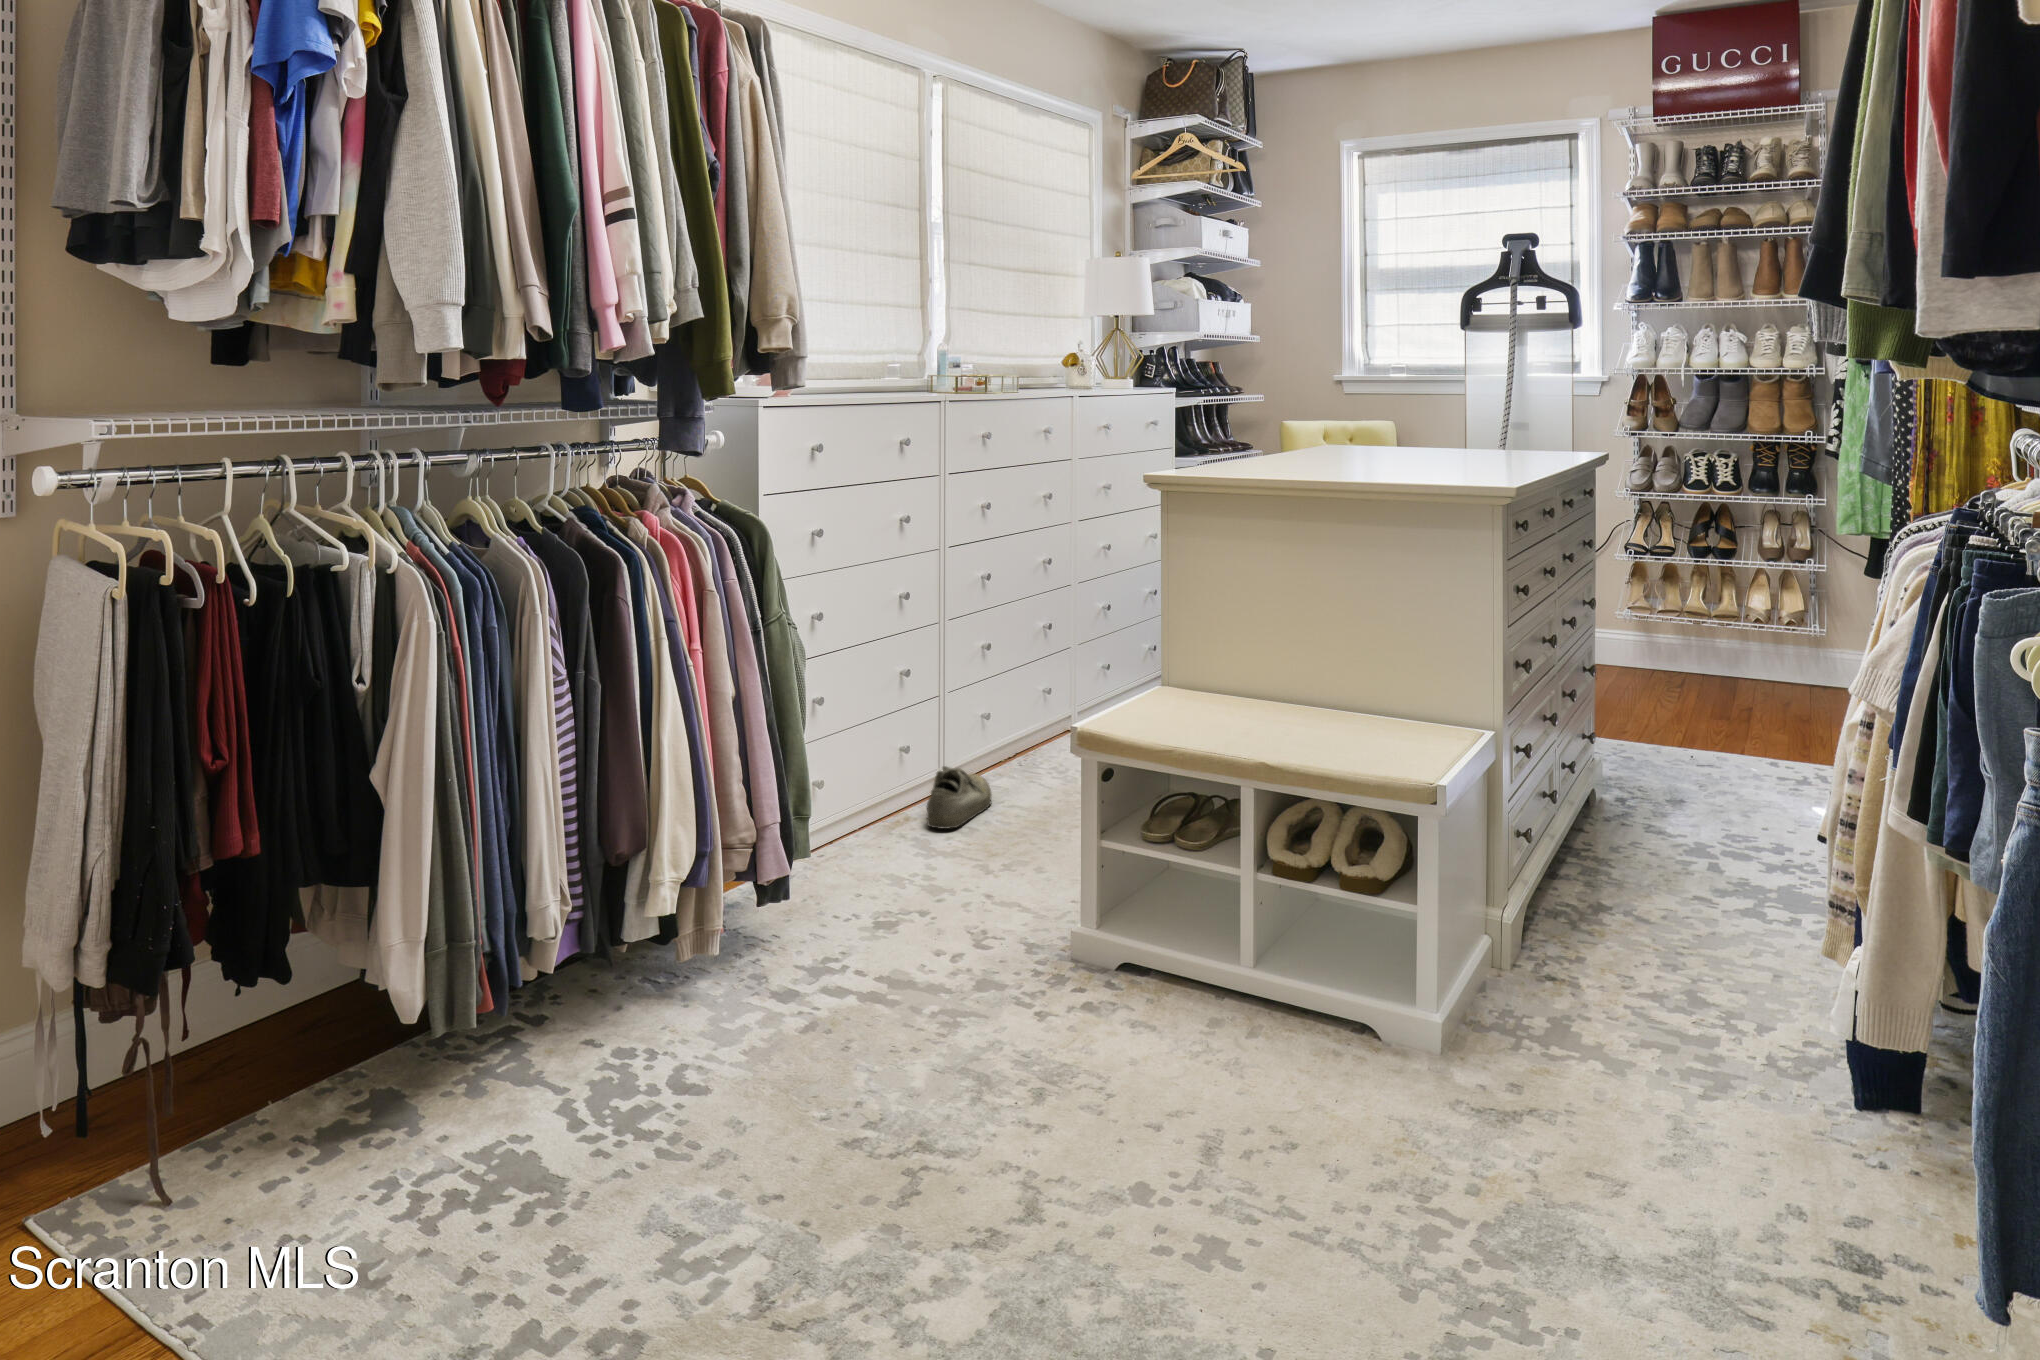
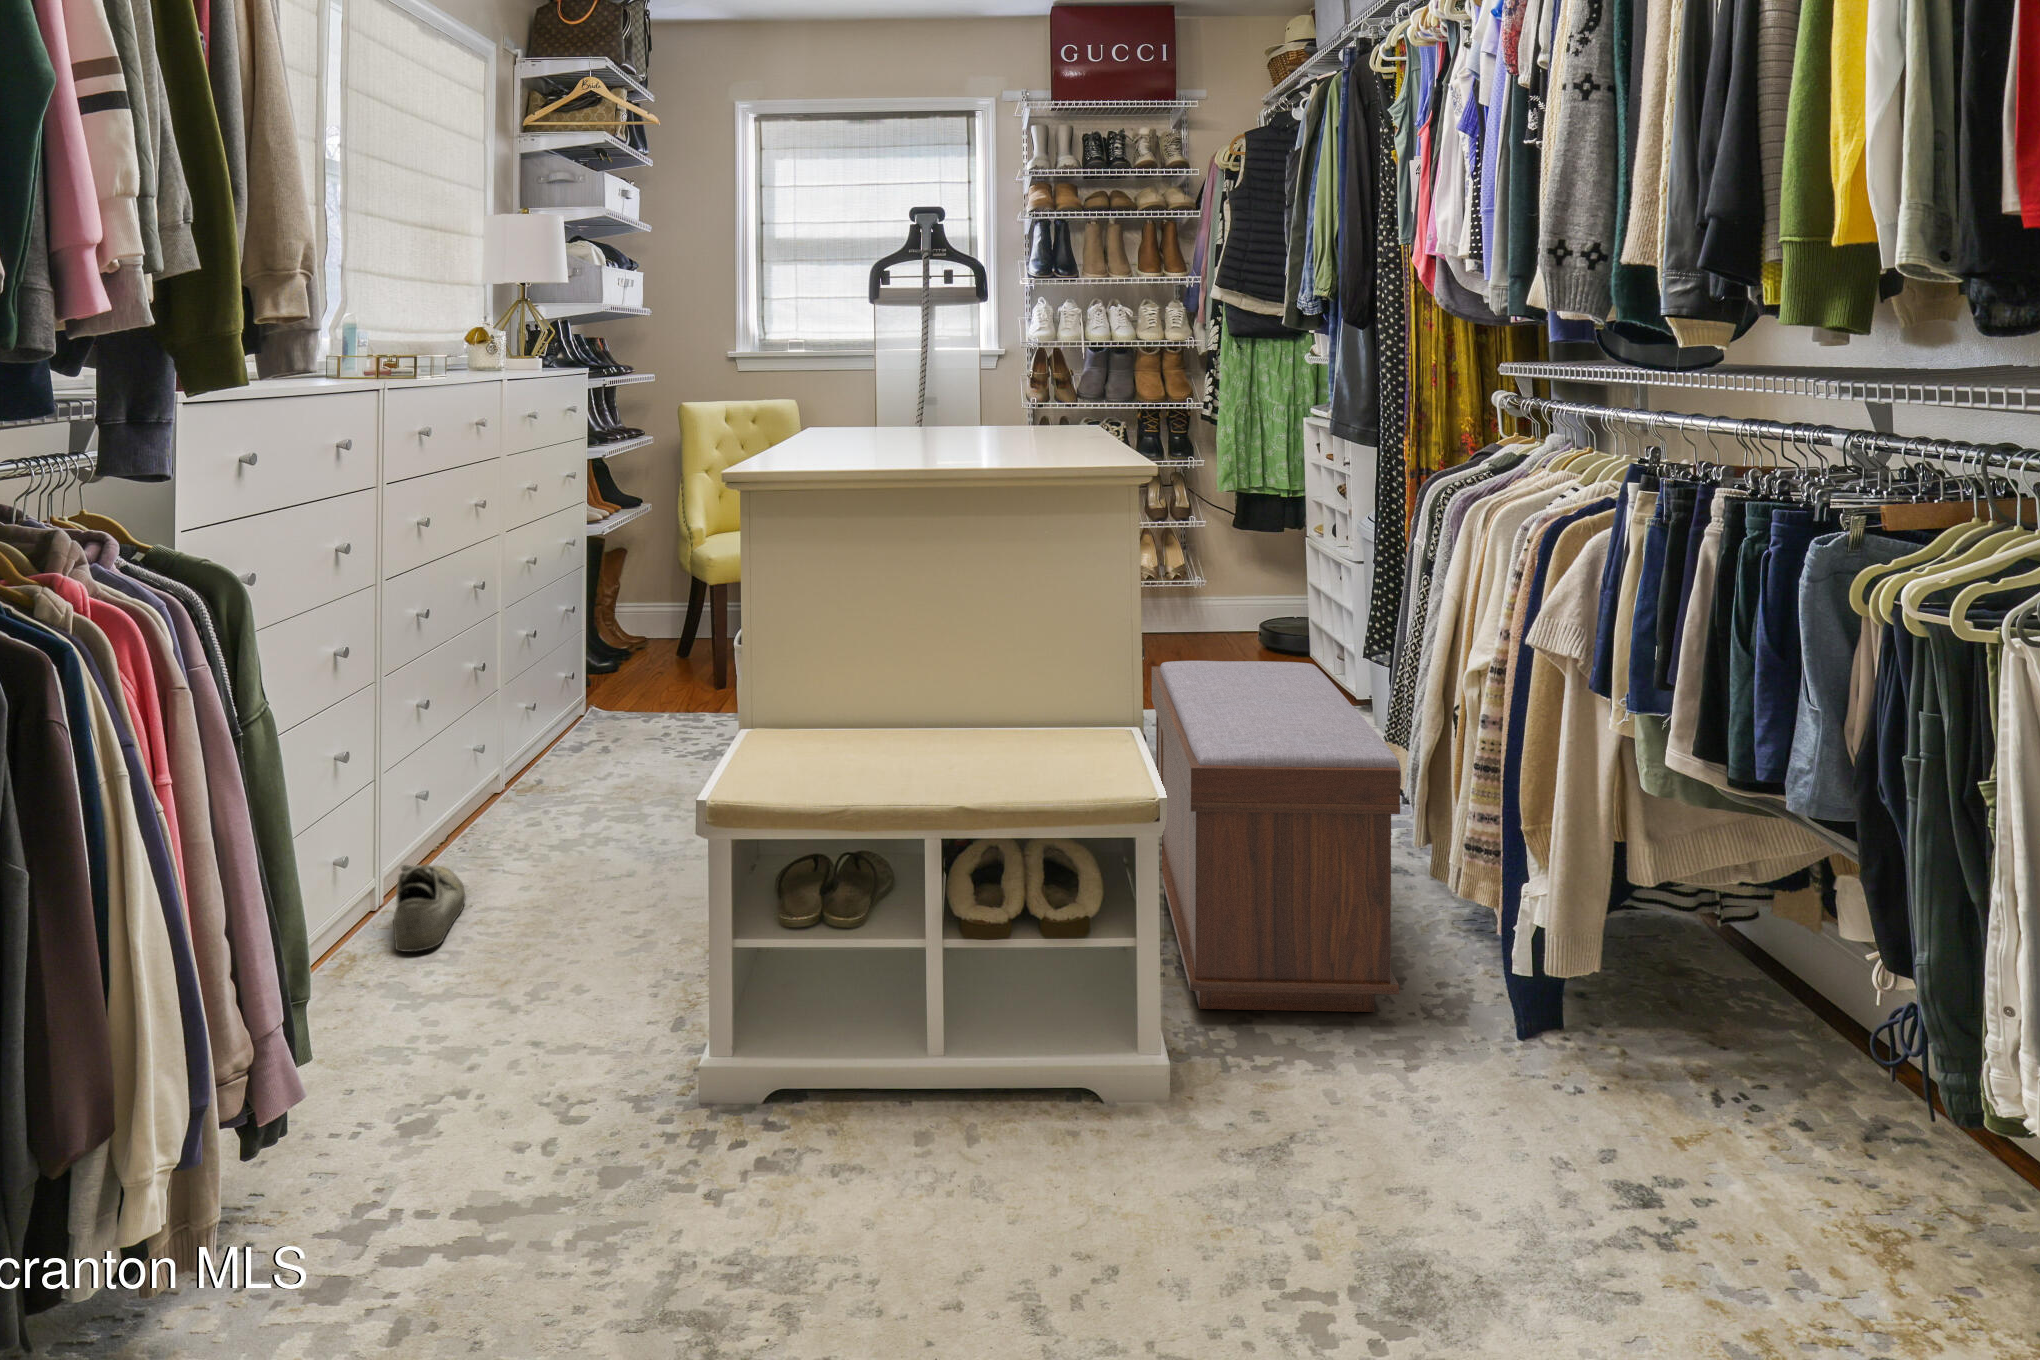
bench: none [1512,678,1765,1030] -> present [1151,661,1401,1012]

